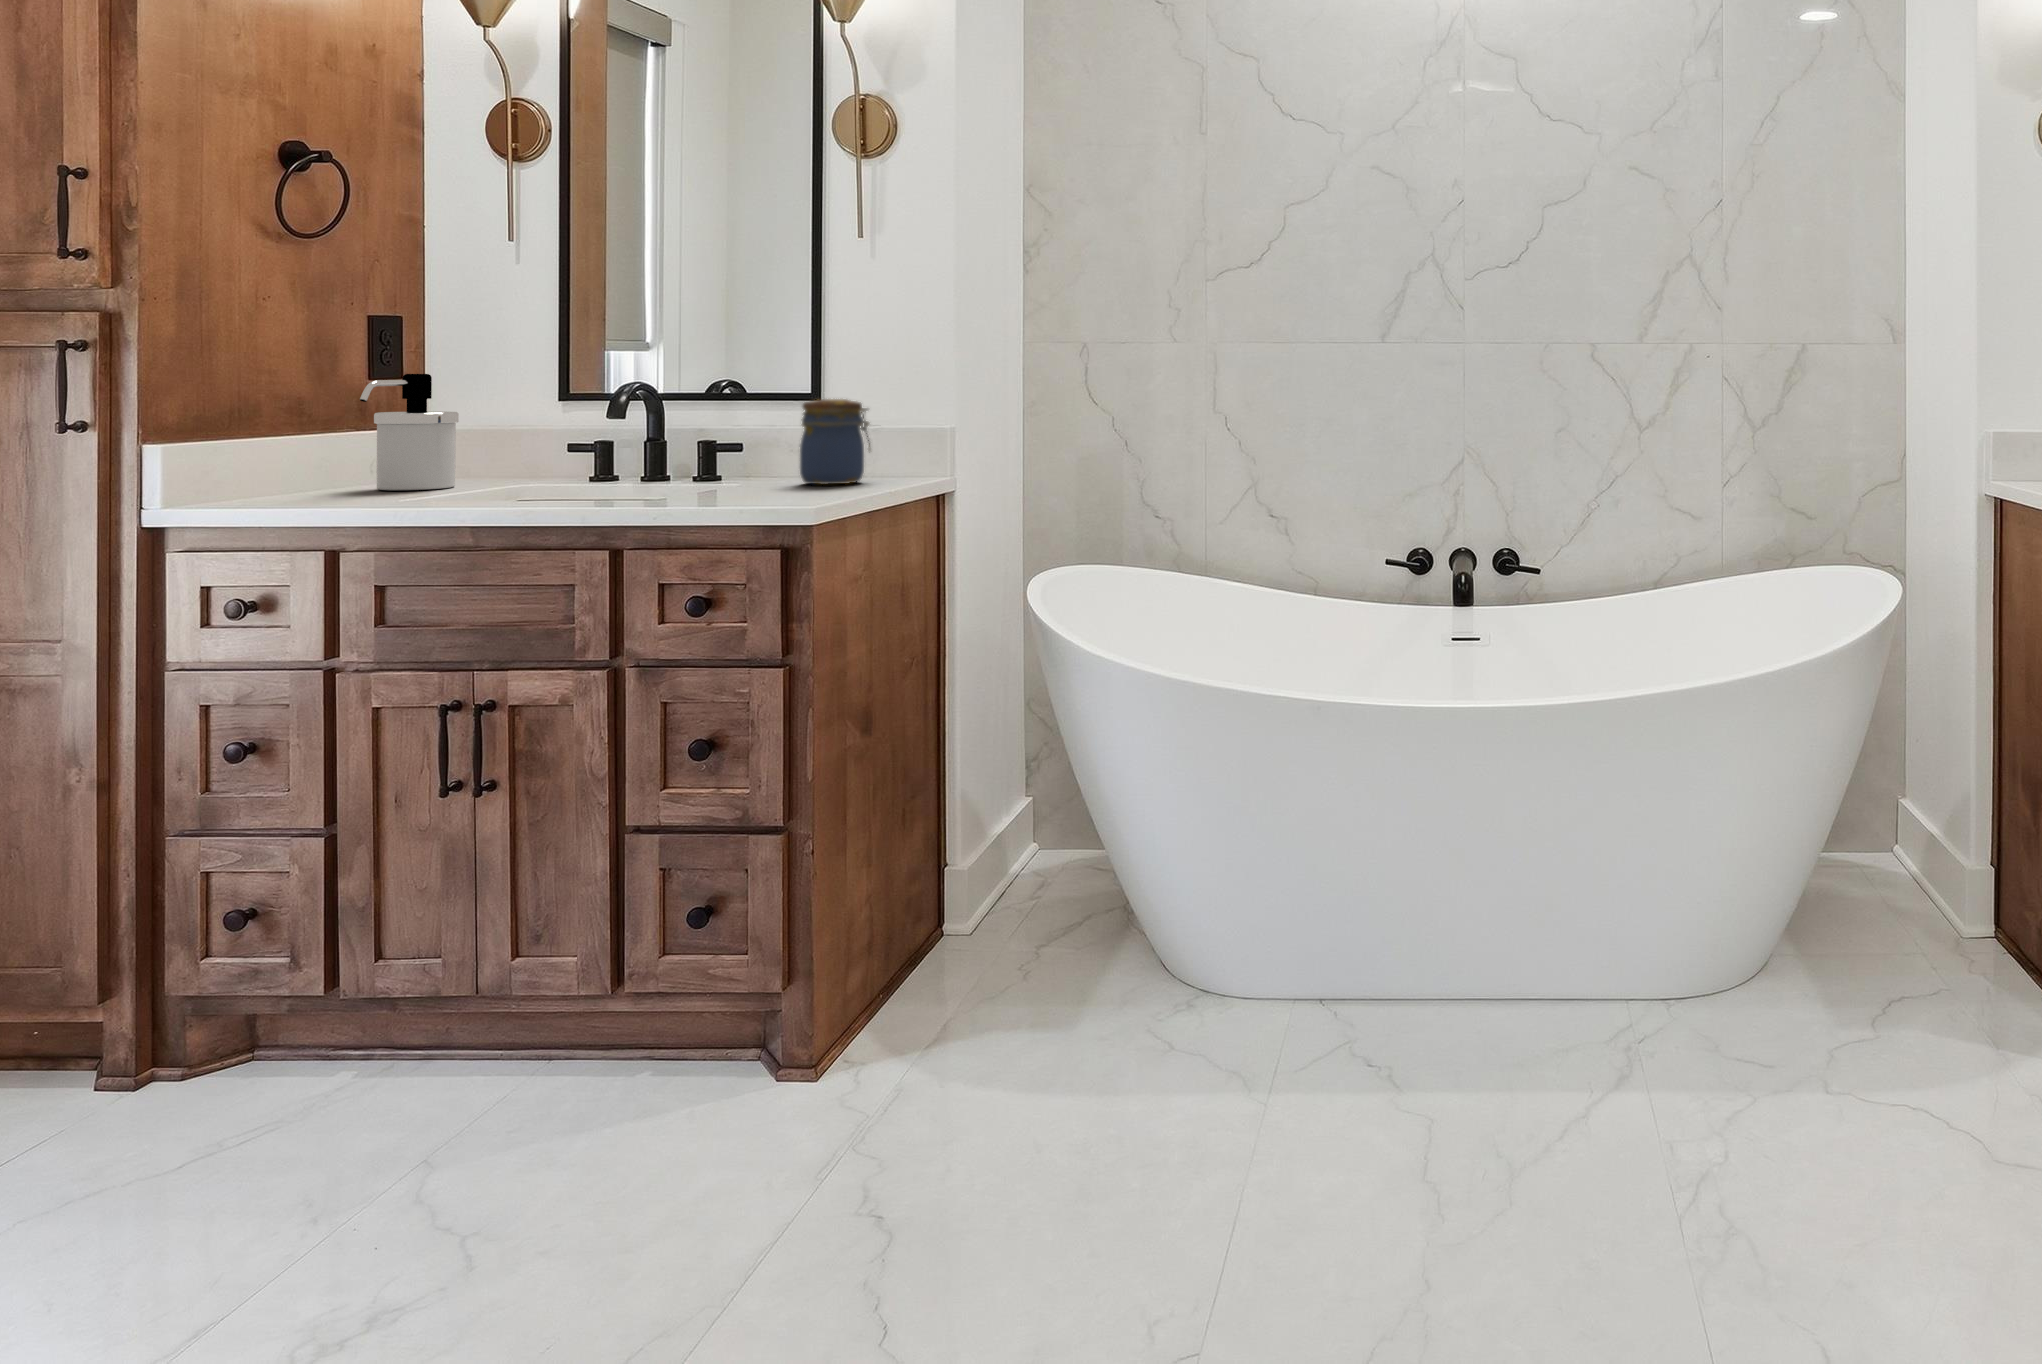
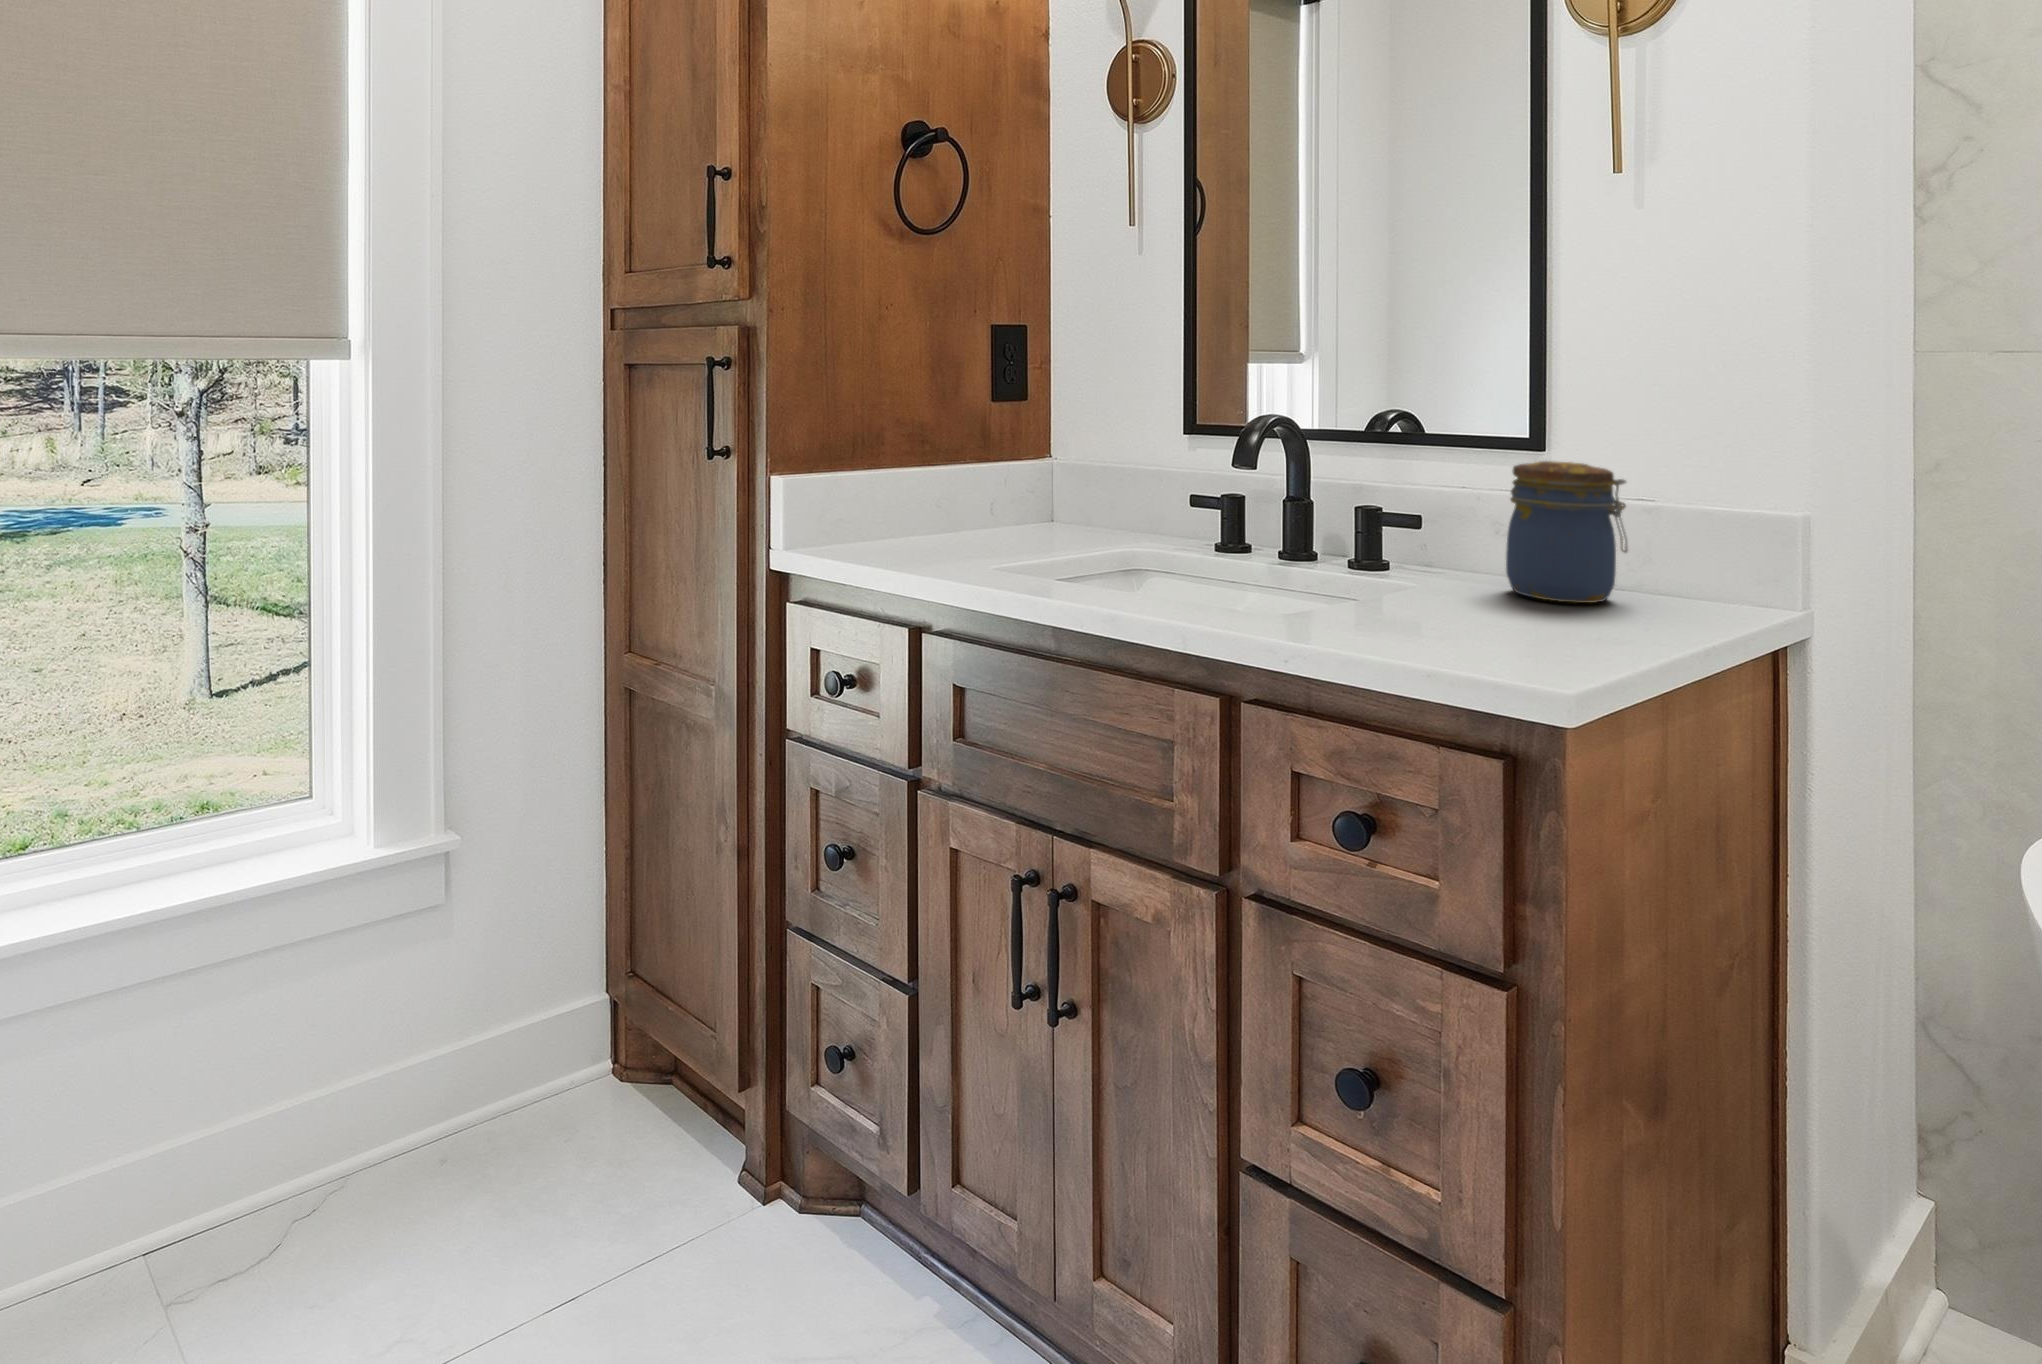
soap dispenser: present [360,374,459,490] -> none [975,398,1078,537]

